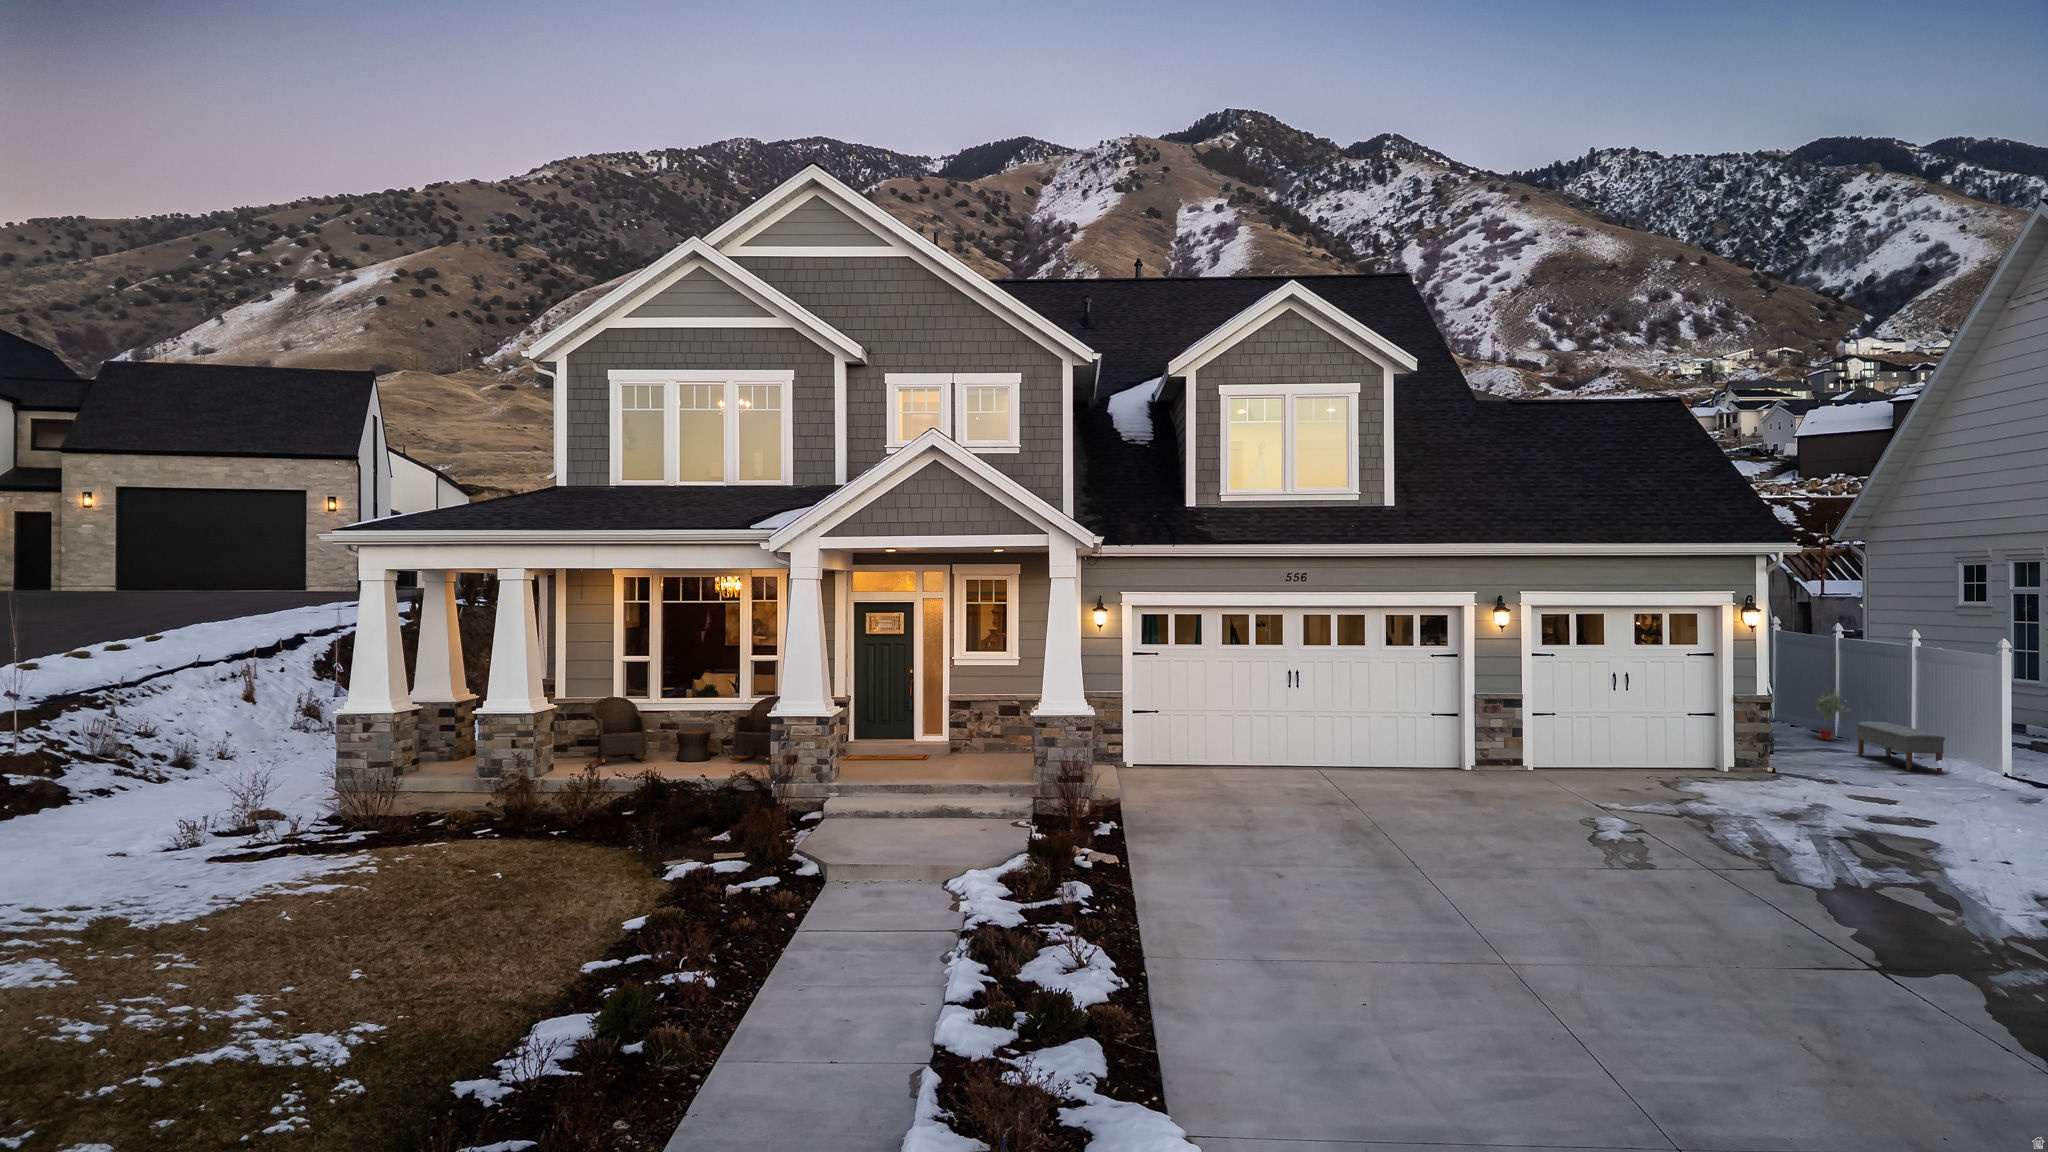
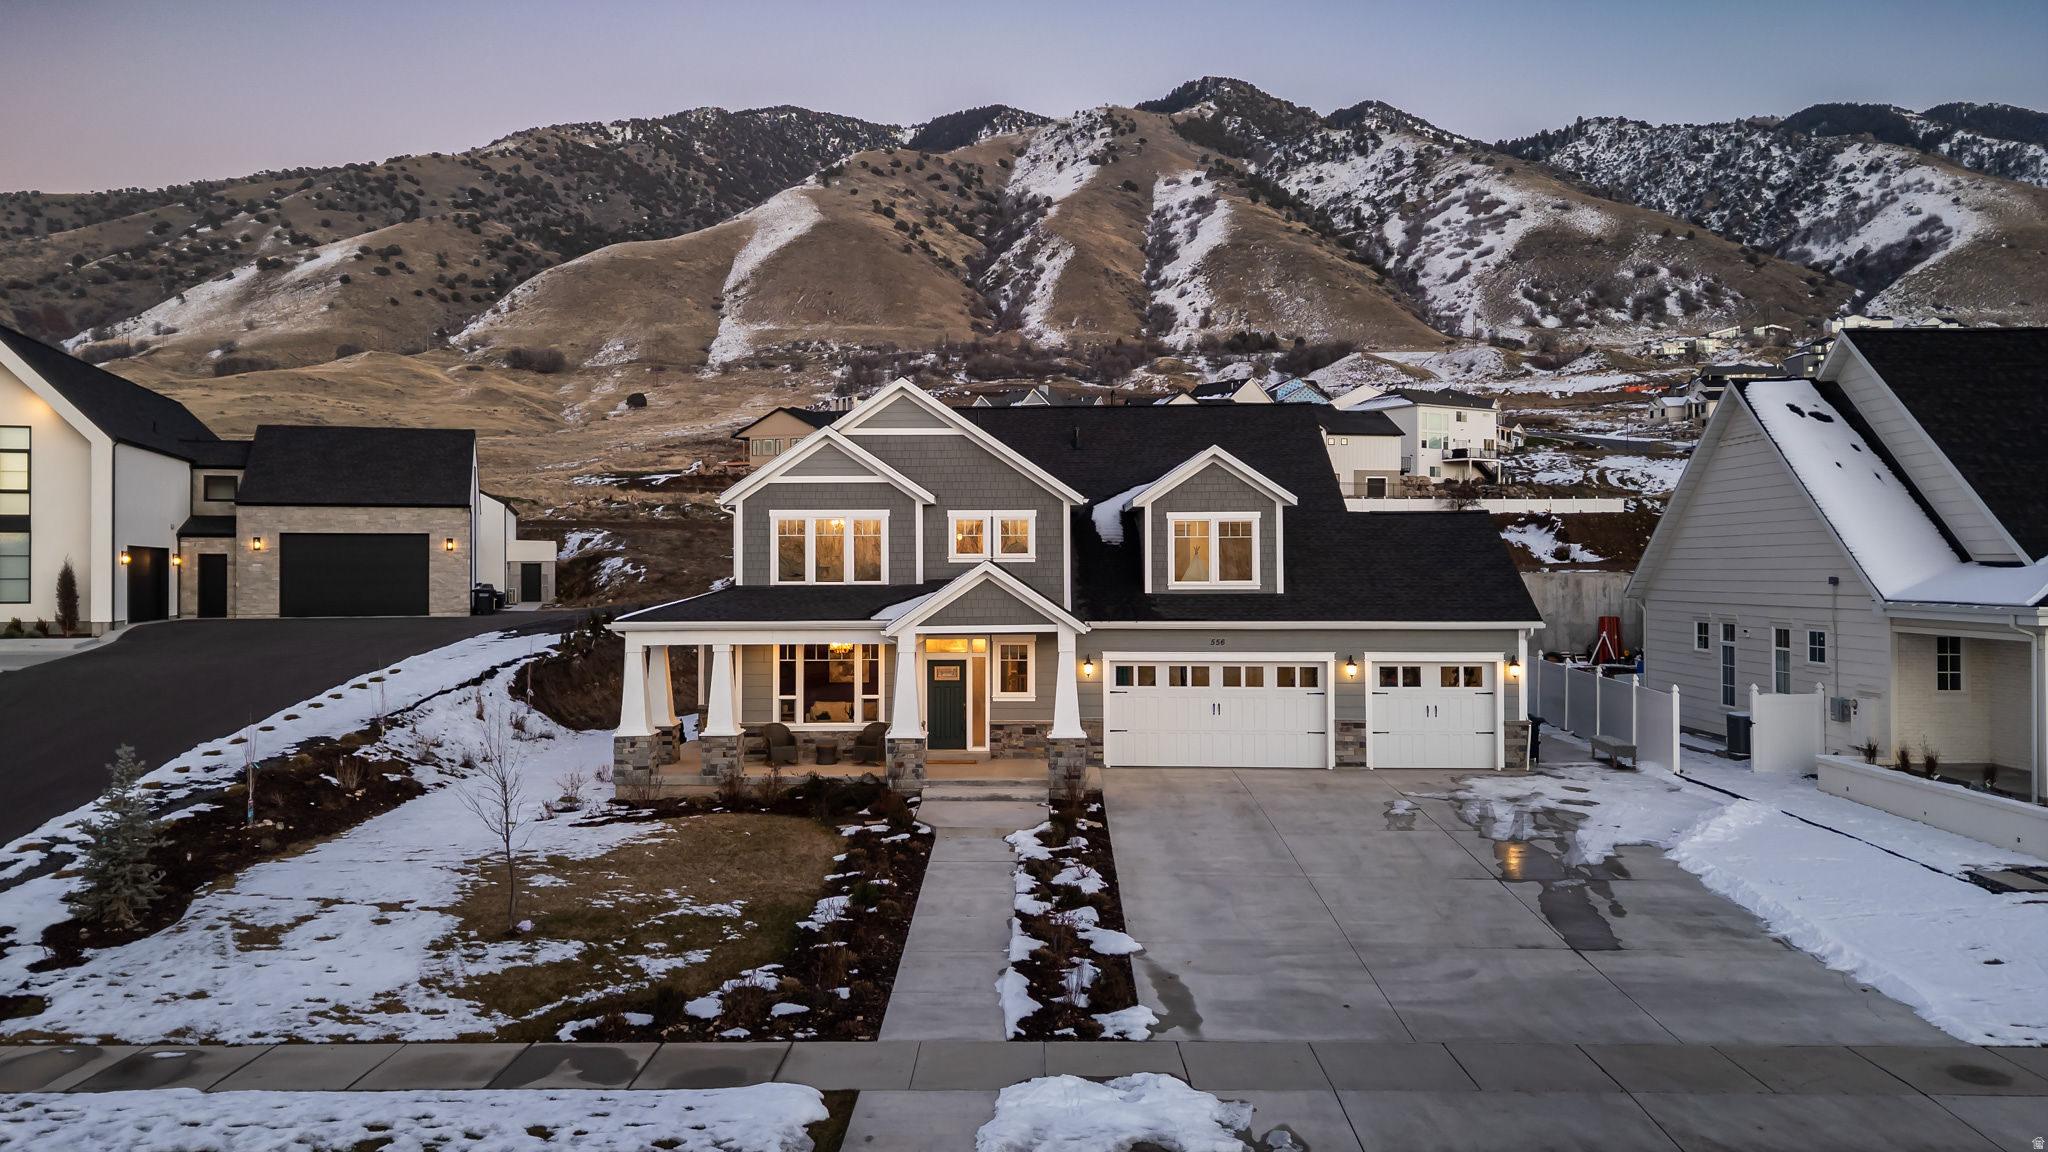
potted tree: present [1816,689,1851,740] -> none [1572,711,1596,747]

